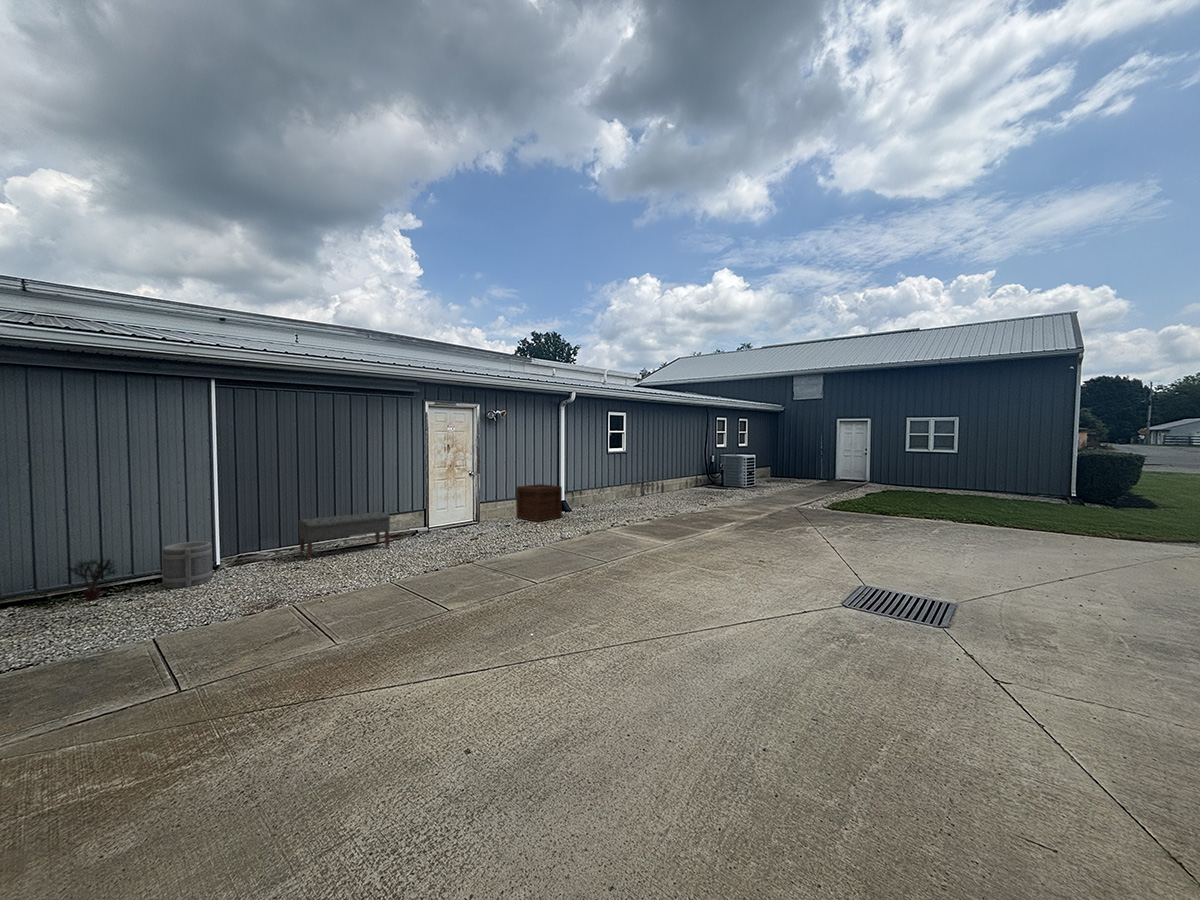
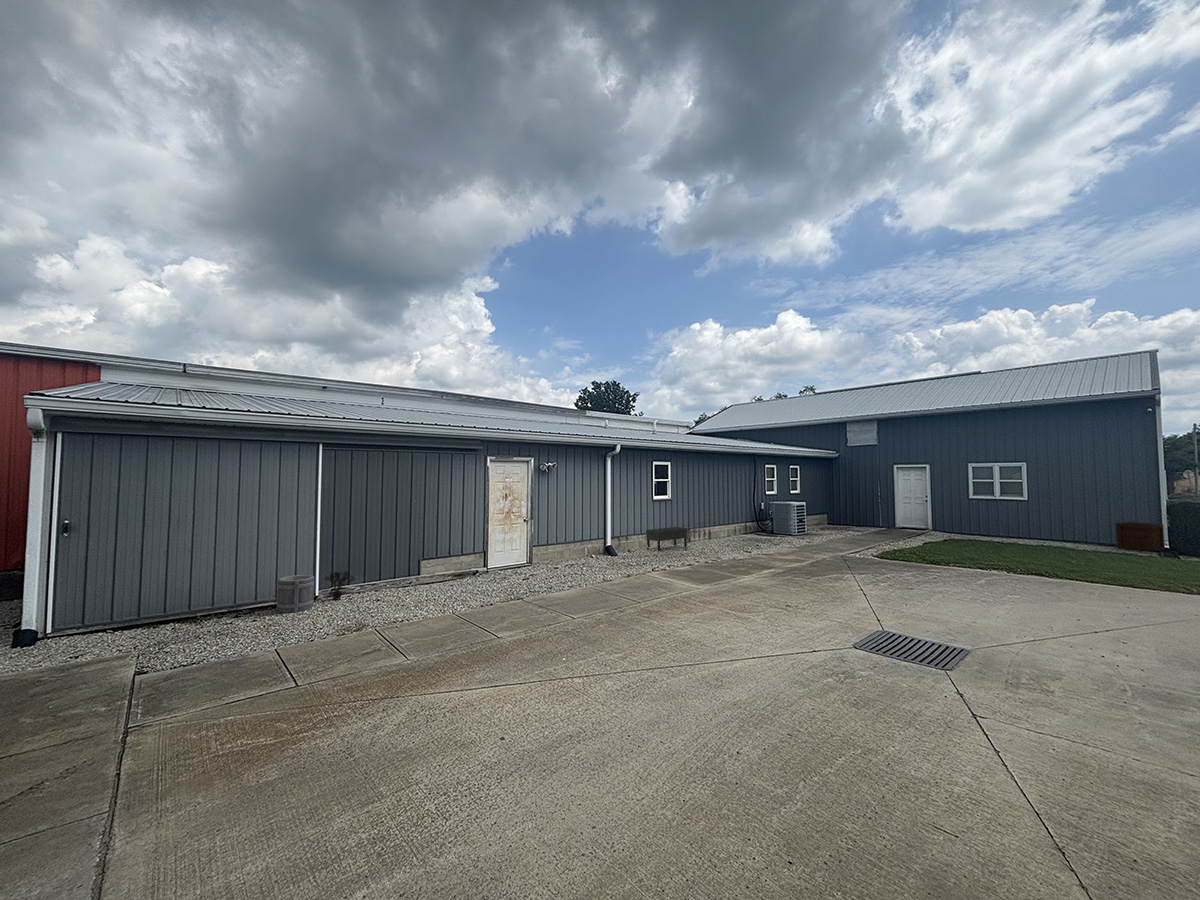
wooden crate: present [516,484,562,522] -> present [1115,522,1165,551]
bench: present [298,512,390,559] -> present [646,527,687,551]
potted plant: present [67,559,116,600] -> present [325,572,355,600]

